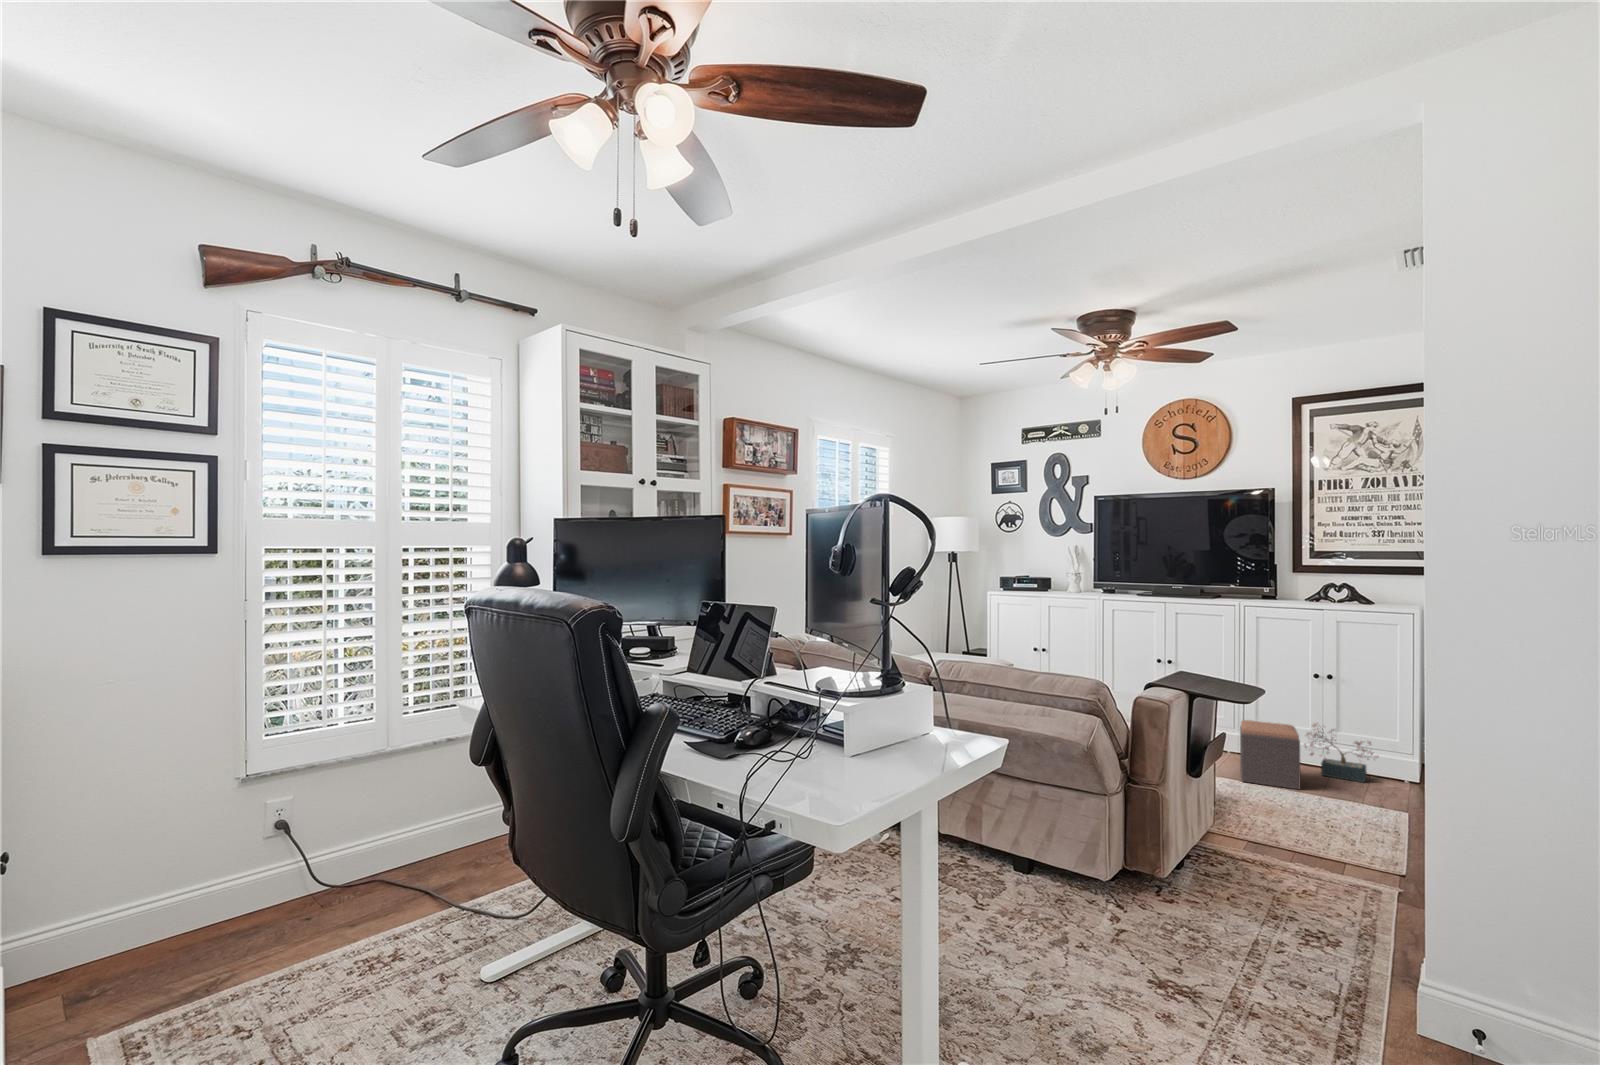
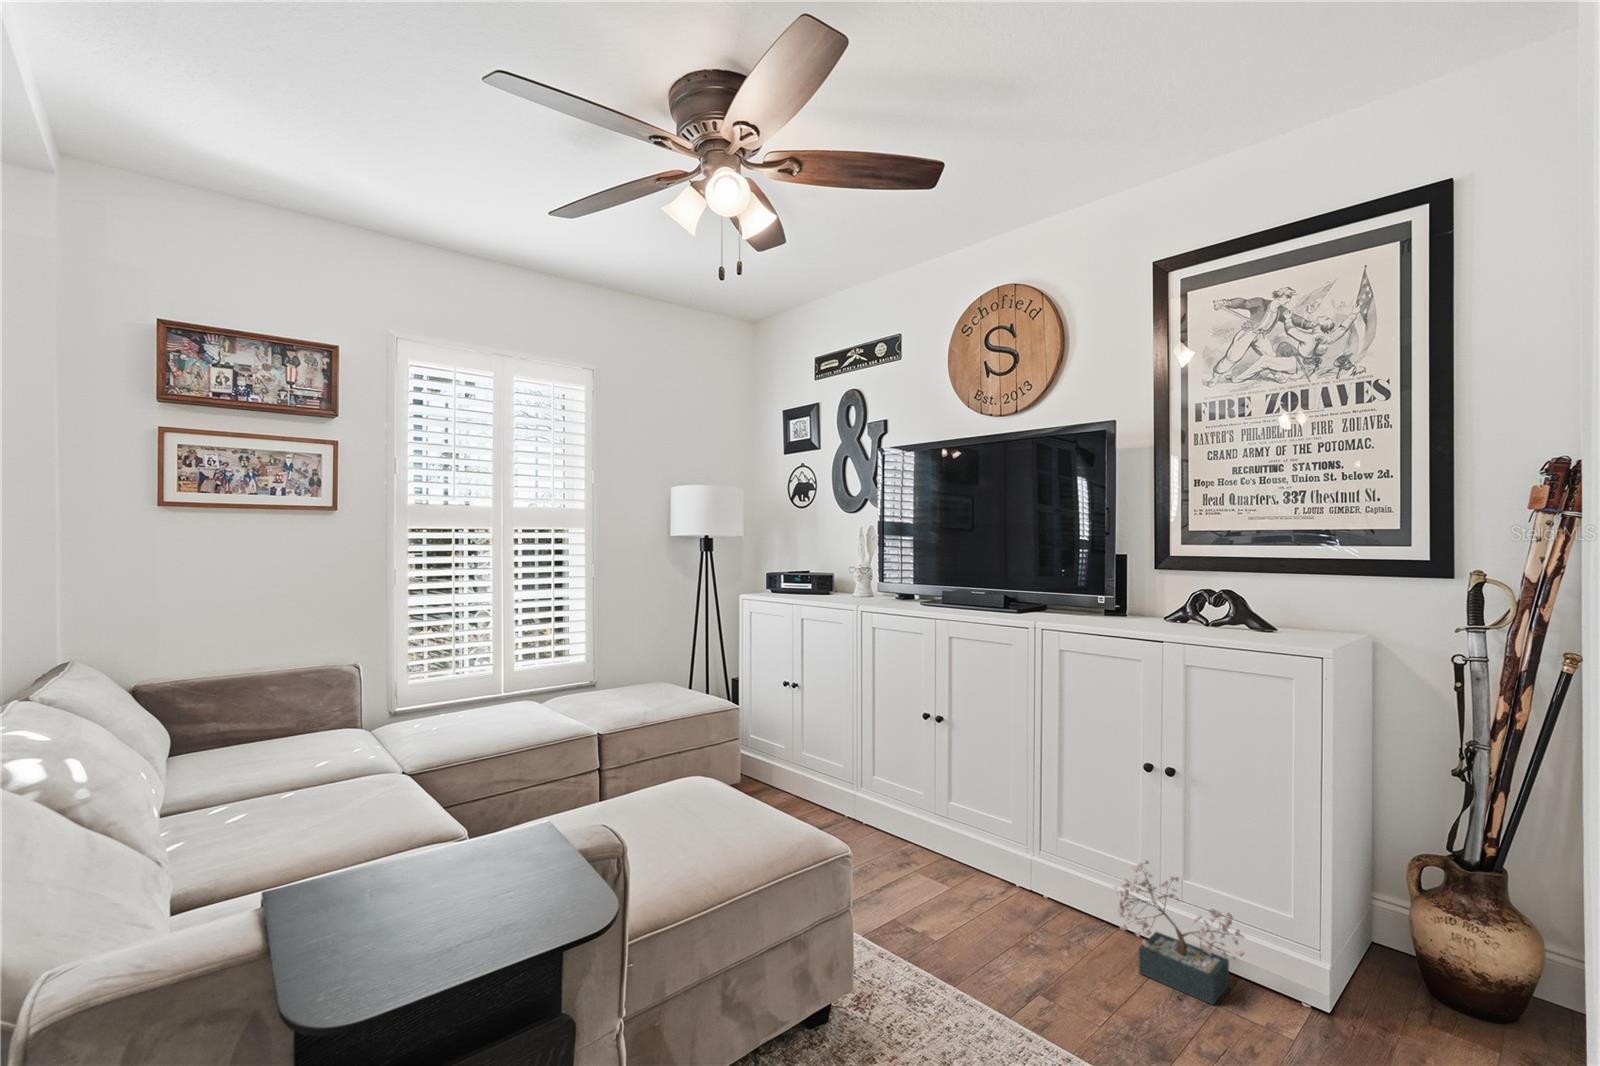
footstool: present [1240,720,1301,789] -> none [953,858,1079,1032]

